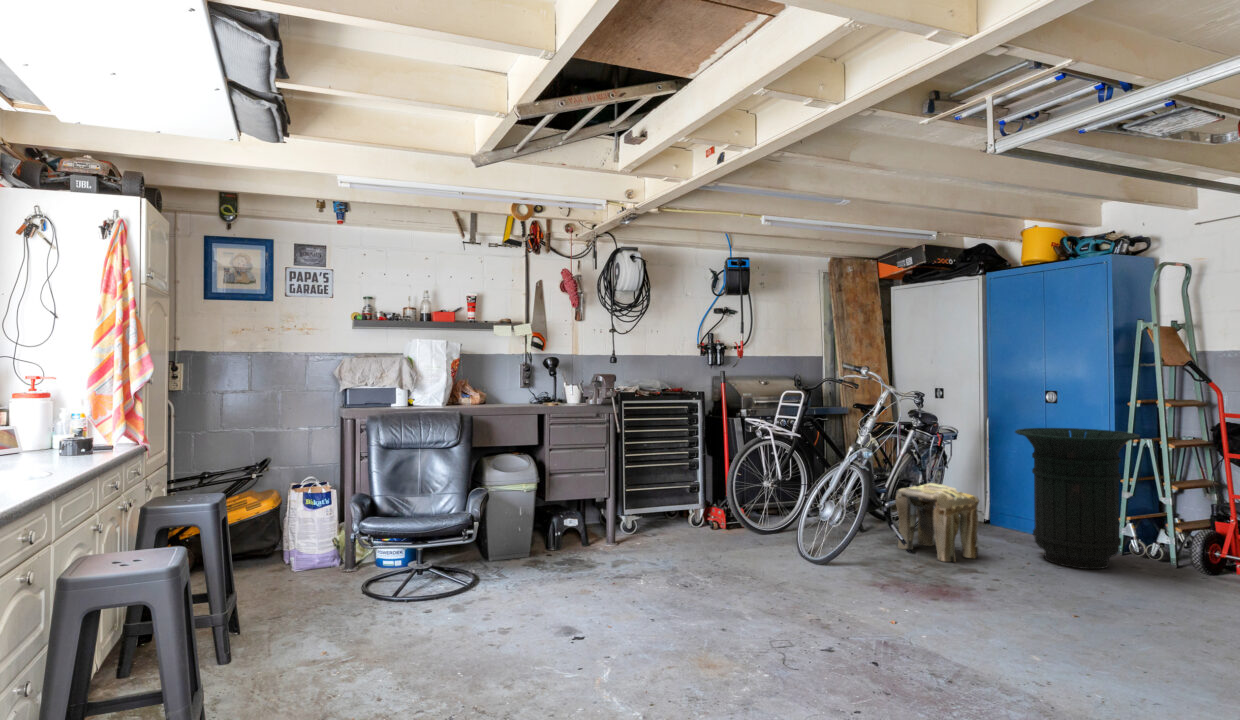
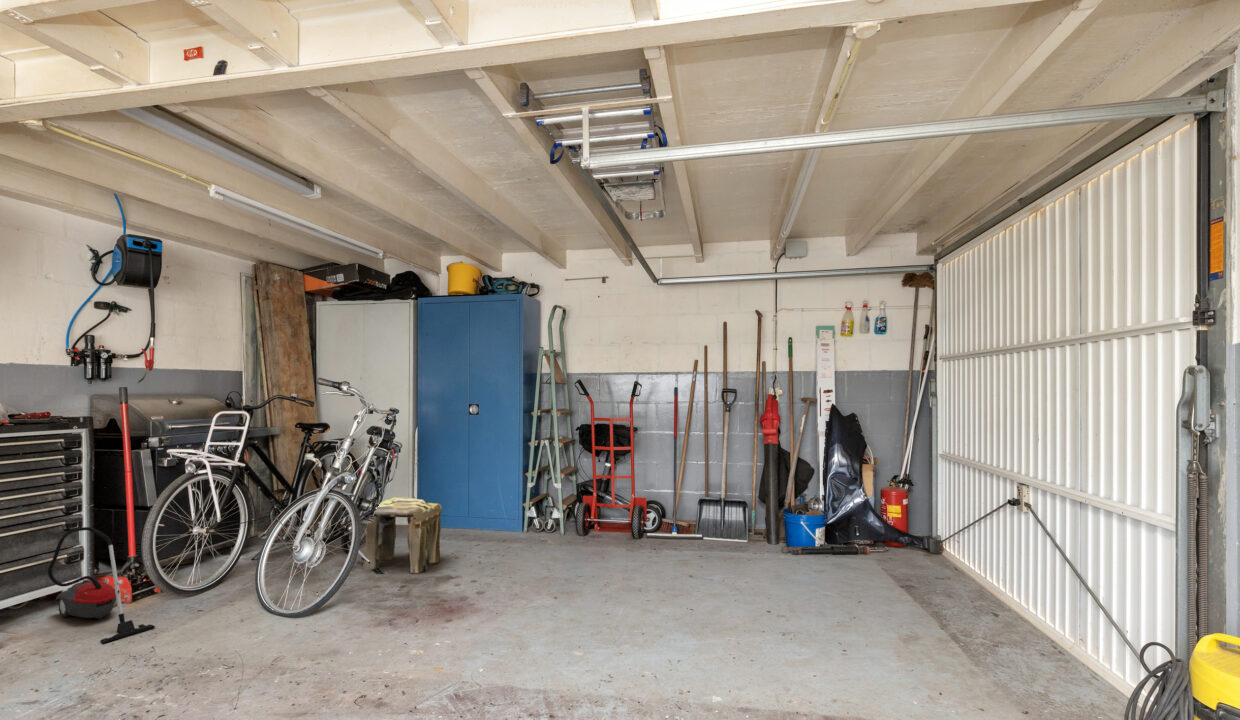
trash can: present [1015,428,1140,569] -> none [464,434,552,550]
vacuum cleaner: none [675,466,728,546] -> present [48,527,155,644]

